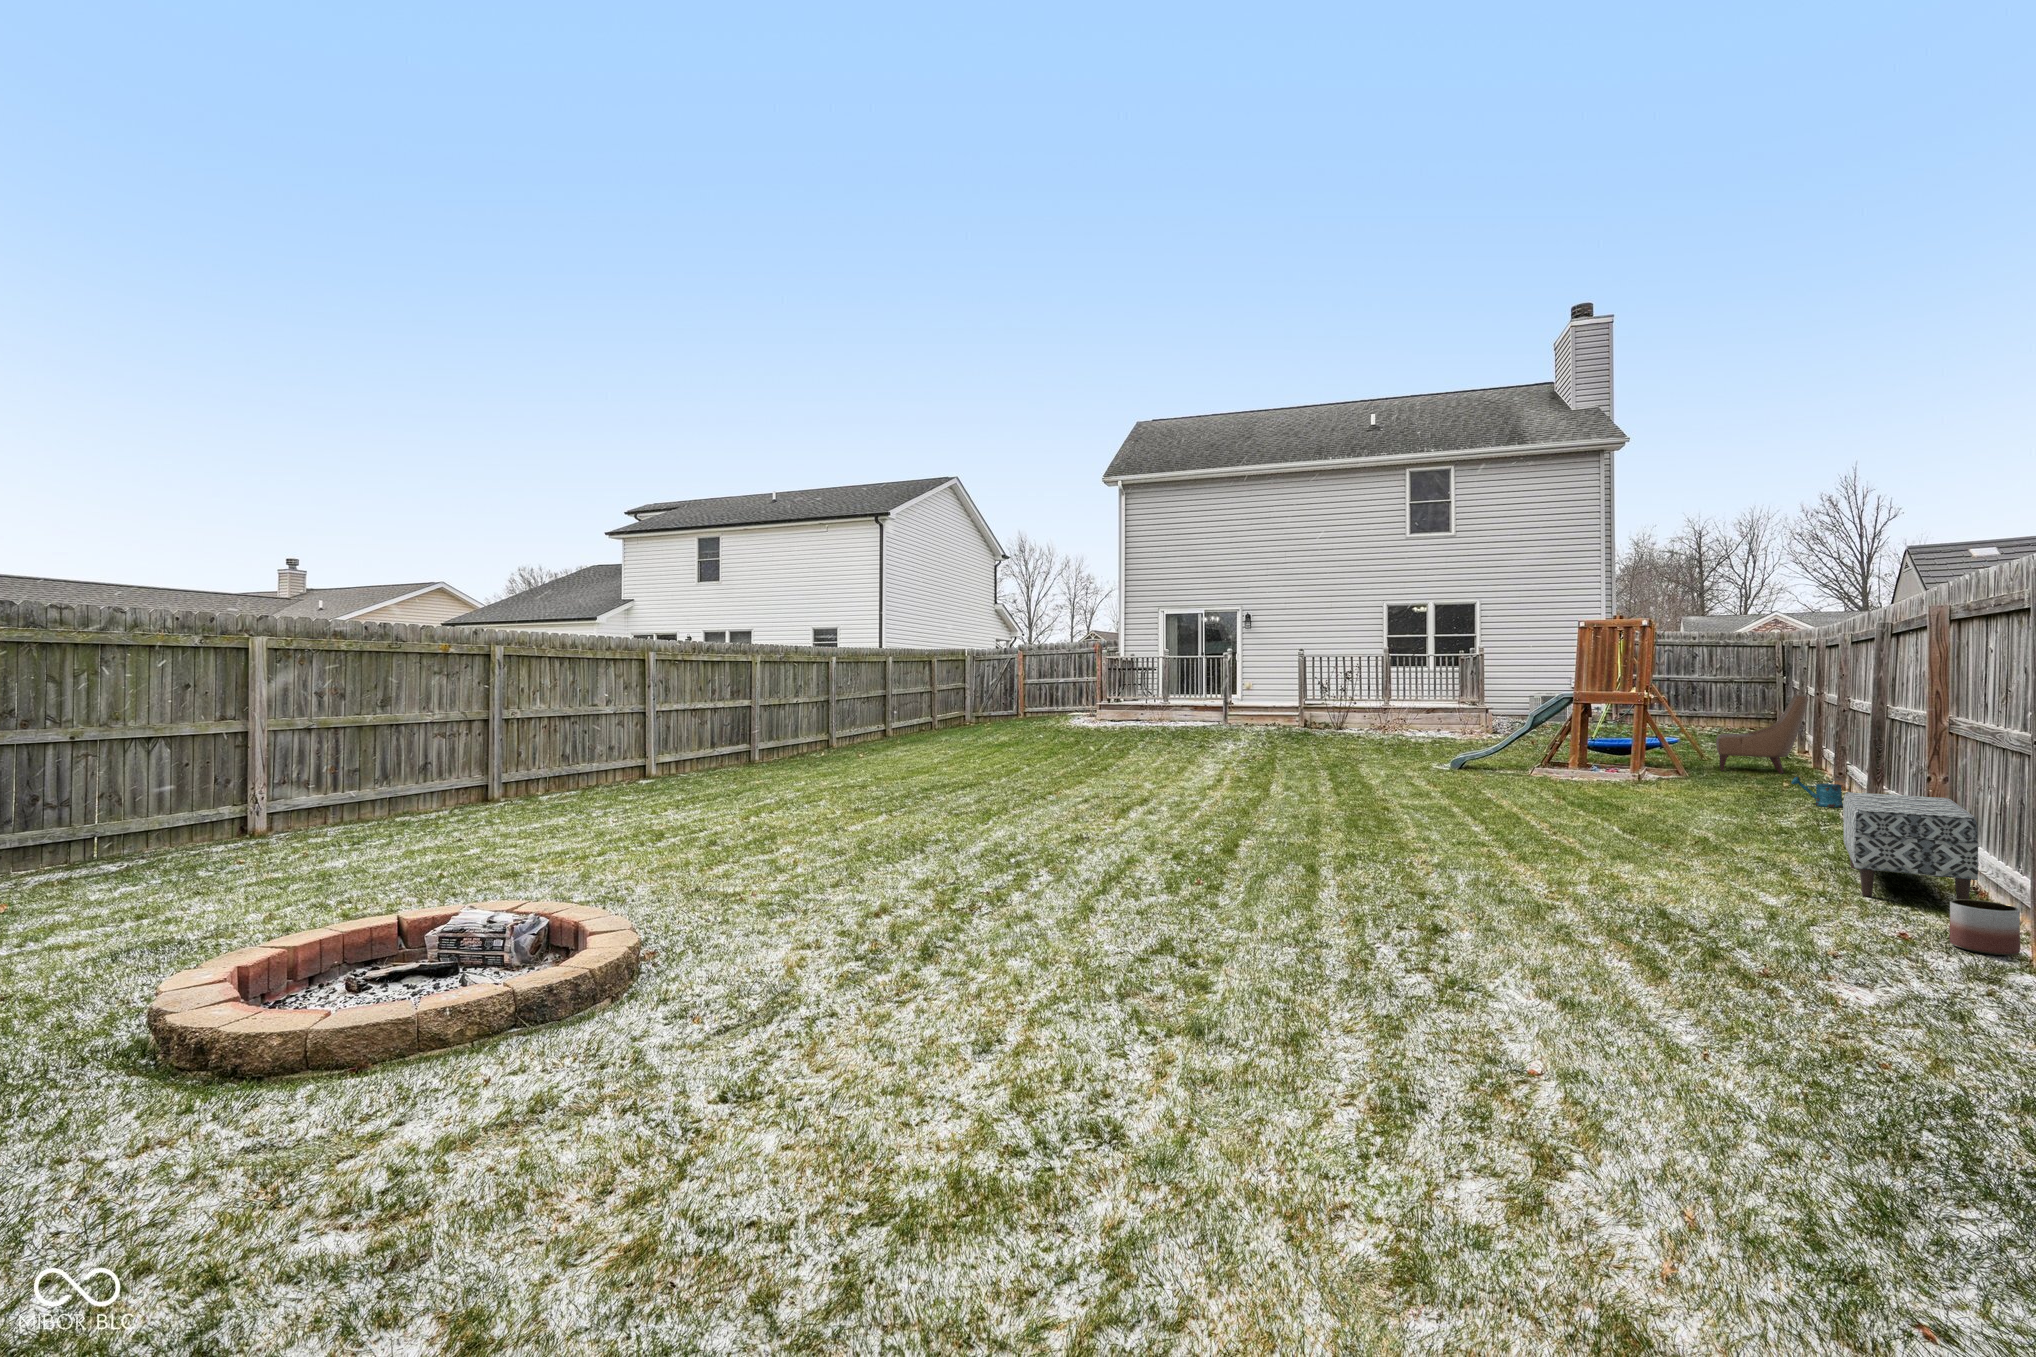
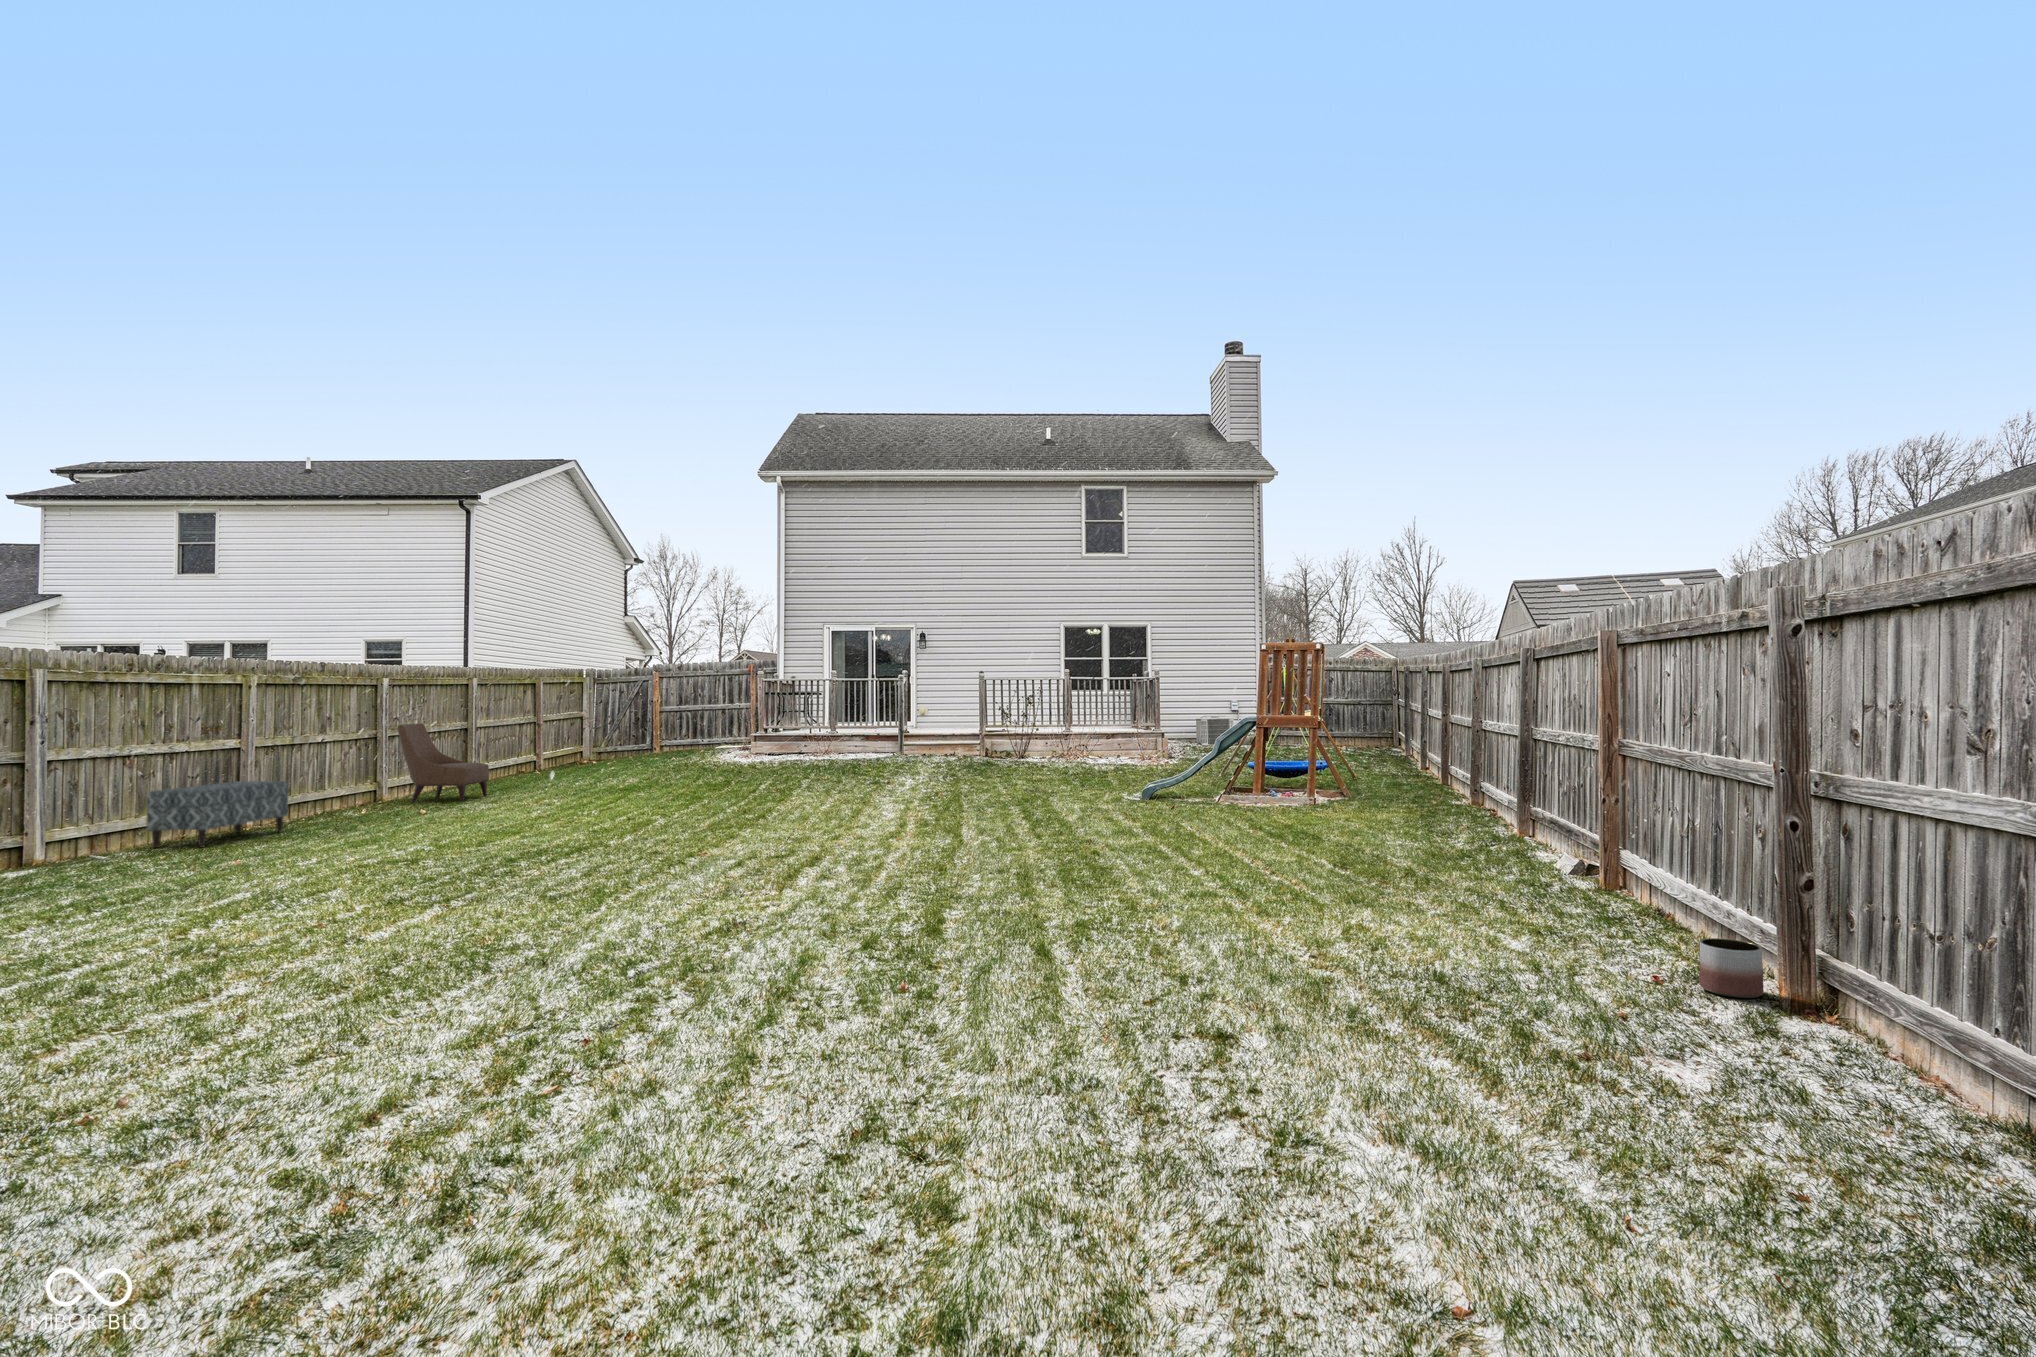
chair: present [1716,695,1808,774] -> present [397,724,489,802]
watering can: present [1791,777,1850,807] -> none [1456,798,1503,827]
bench: present [1843,792,1978,899] -> present [147,781,288,848]

